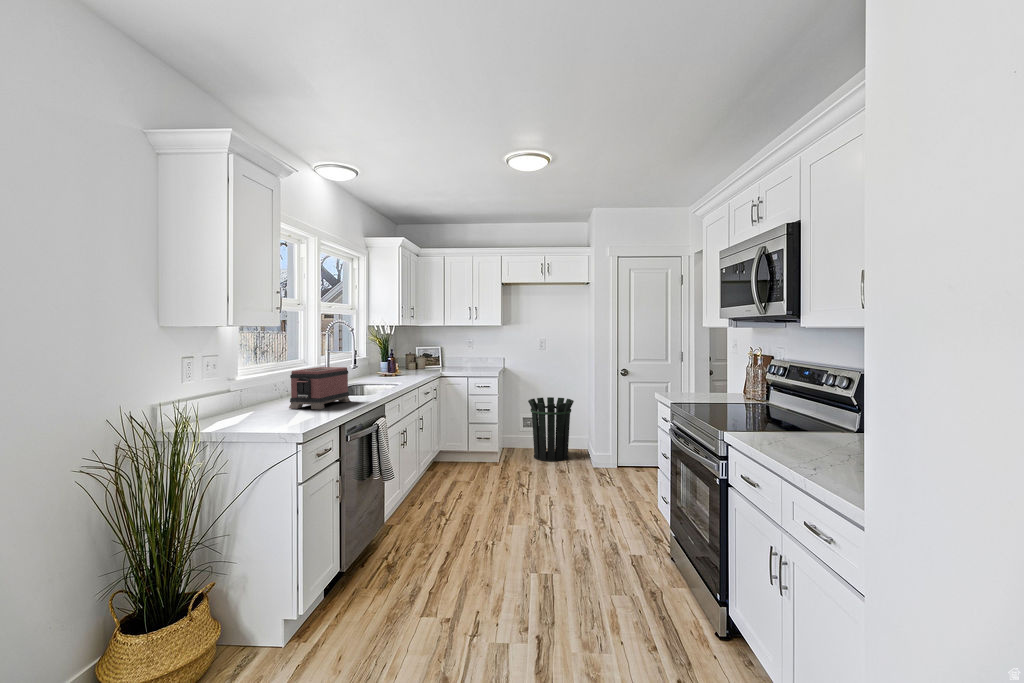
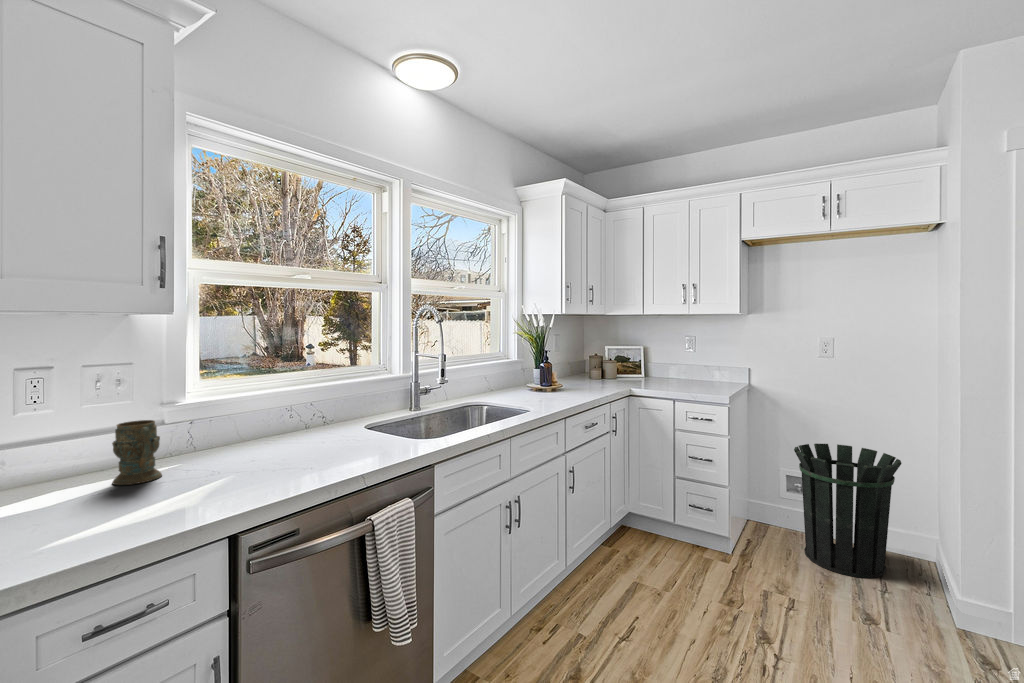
toaster: present [289,367,350,409] -> none [219,386,357,480]
mug: none [244,385,273,416] -> present [112,420,162,485]

